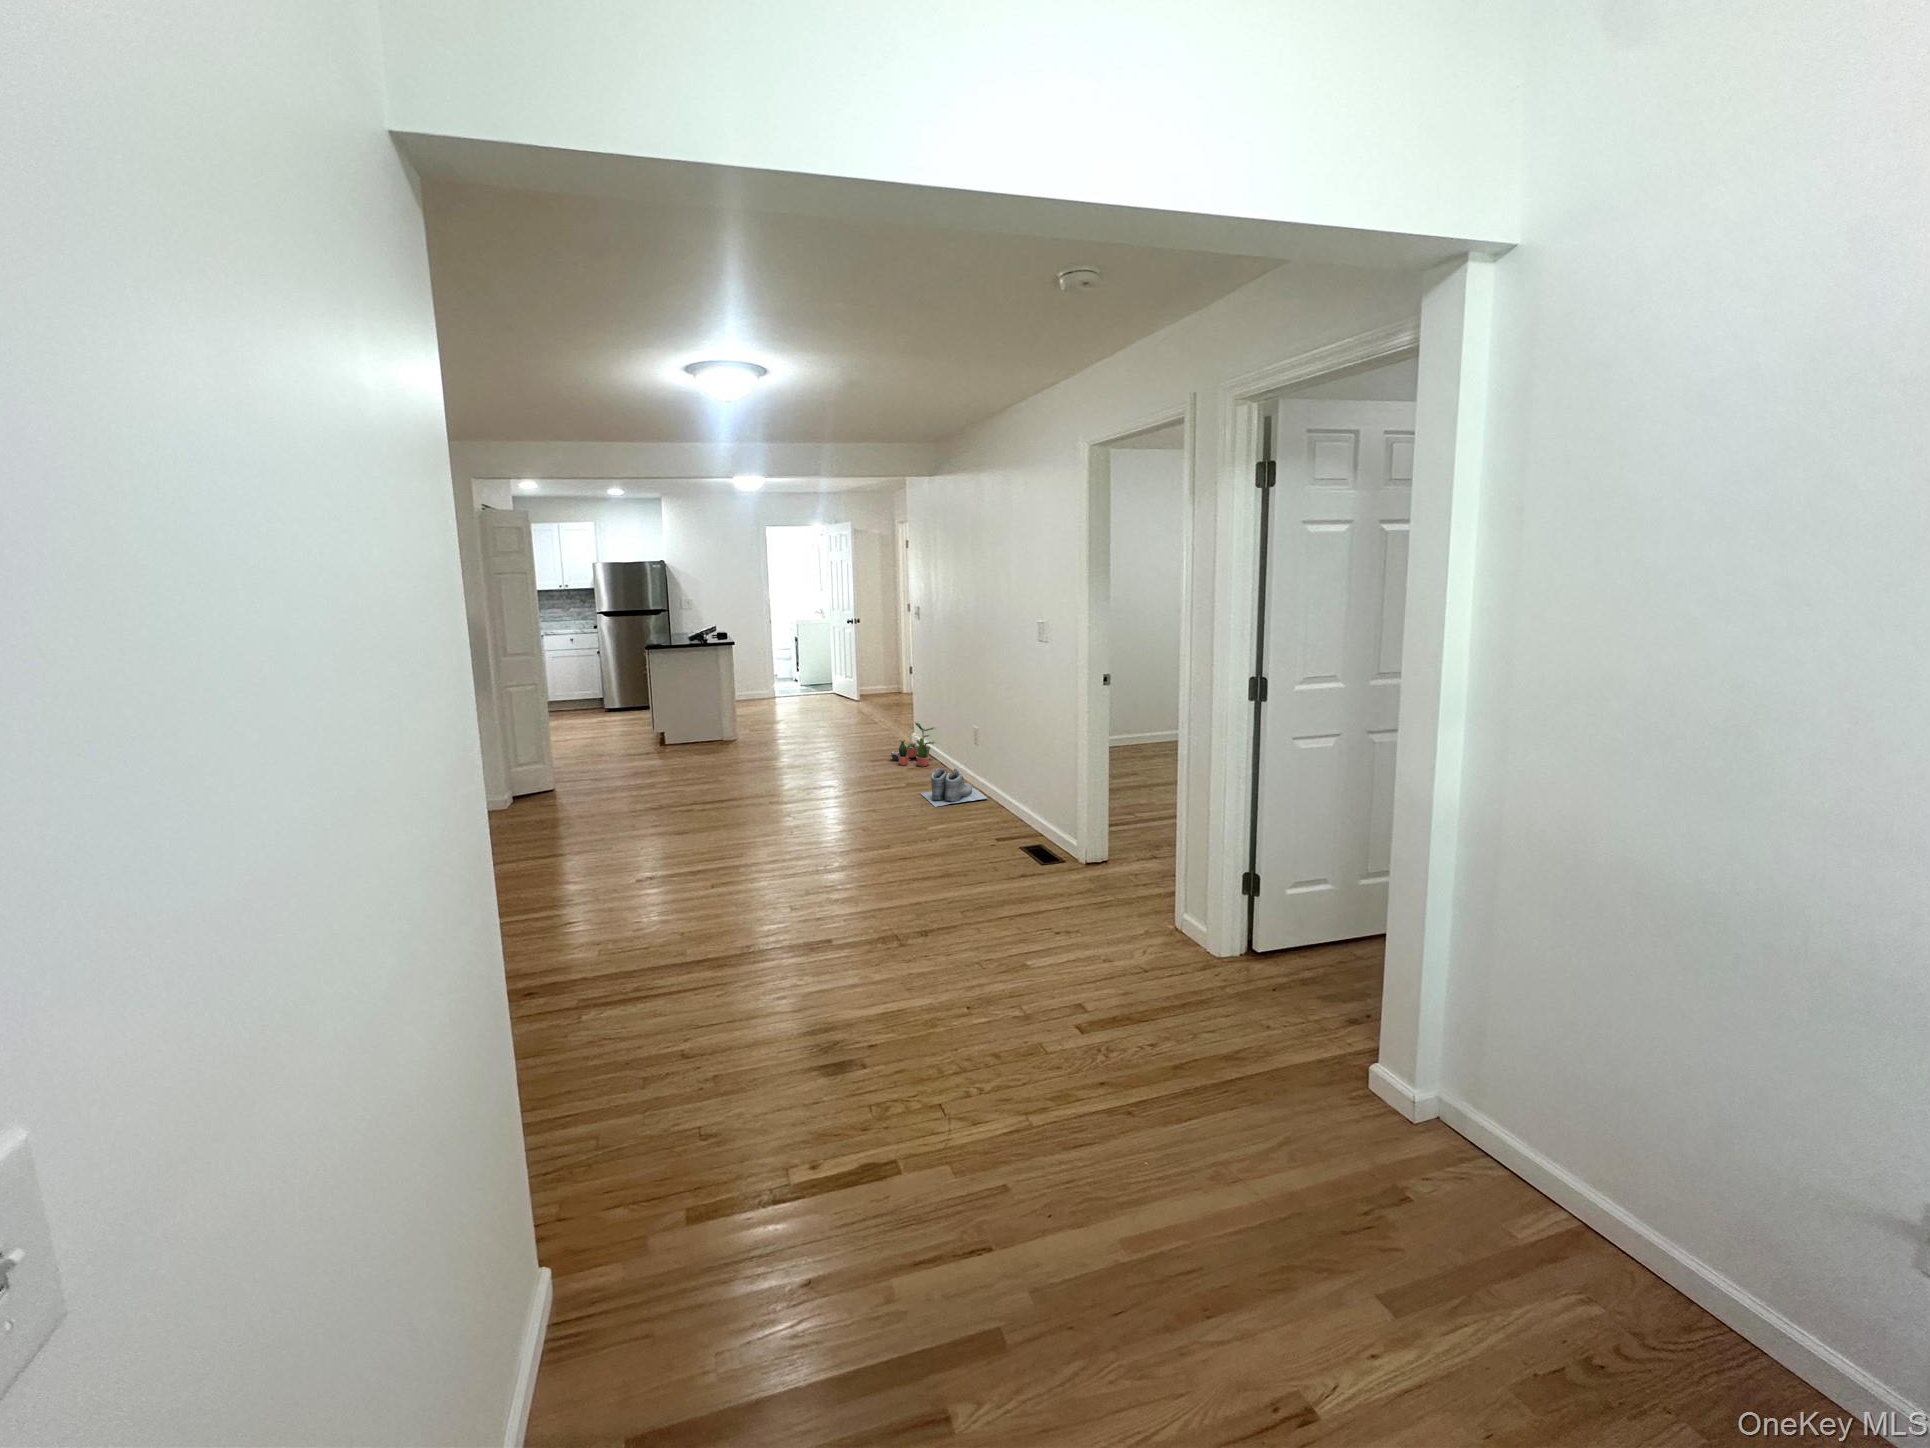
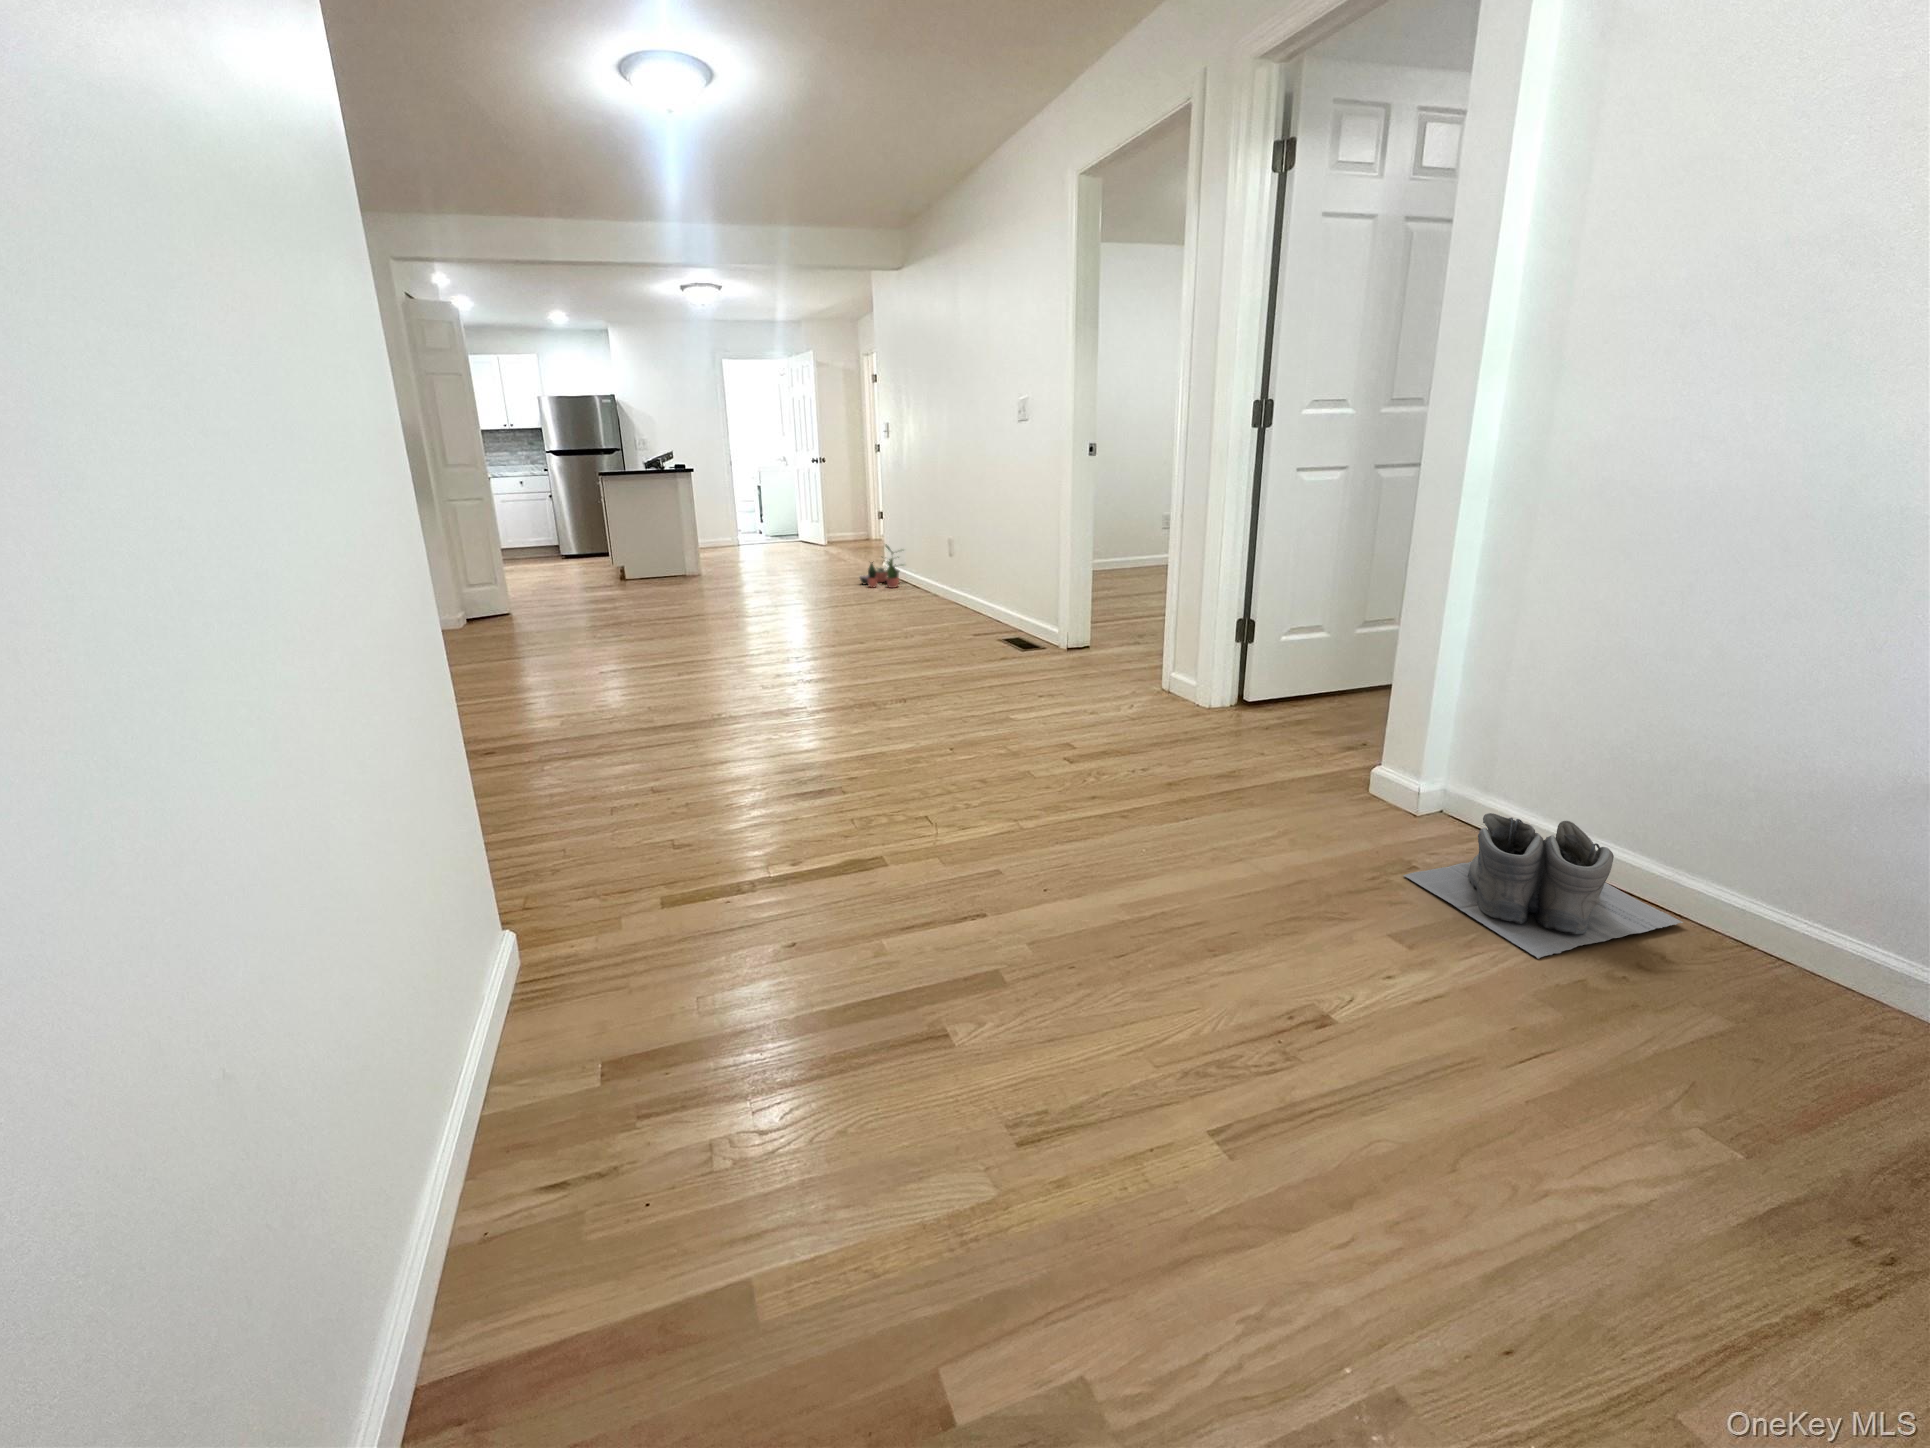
boots: present [921,768,987,807] -> present [1403,813,1683,959]

